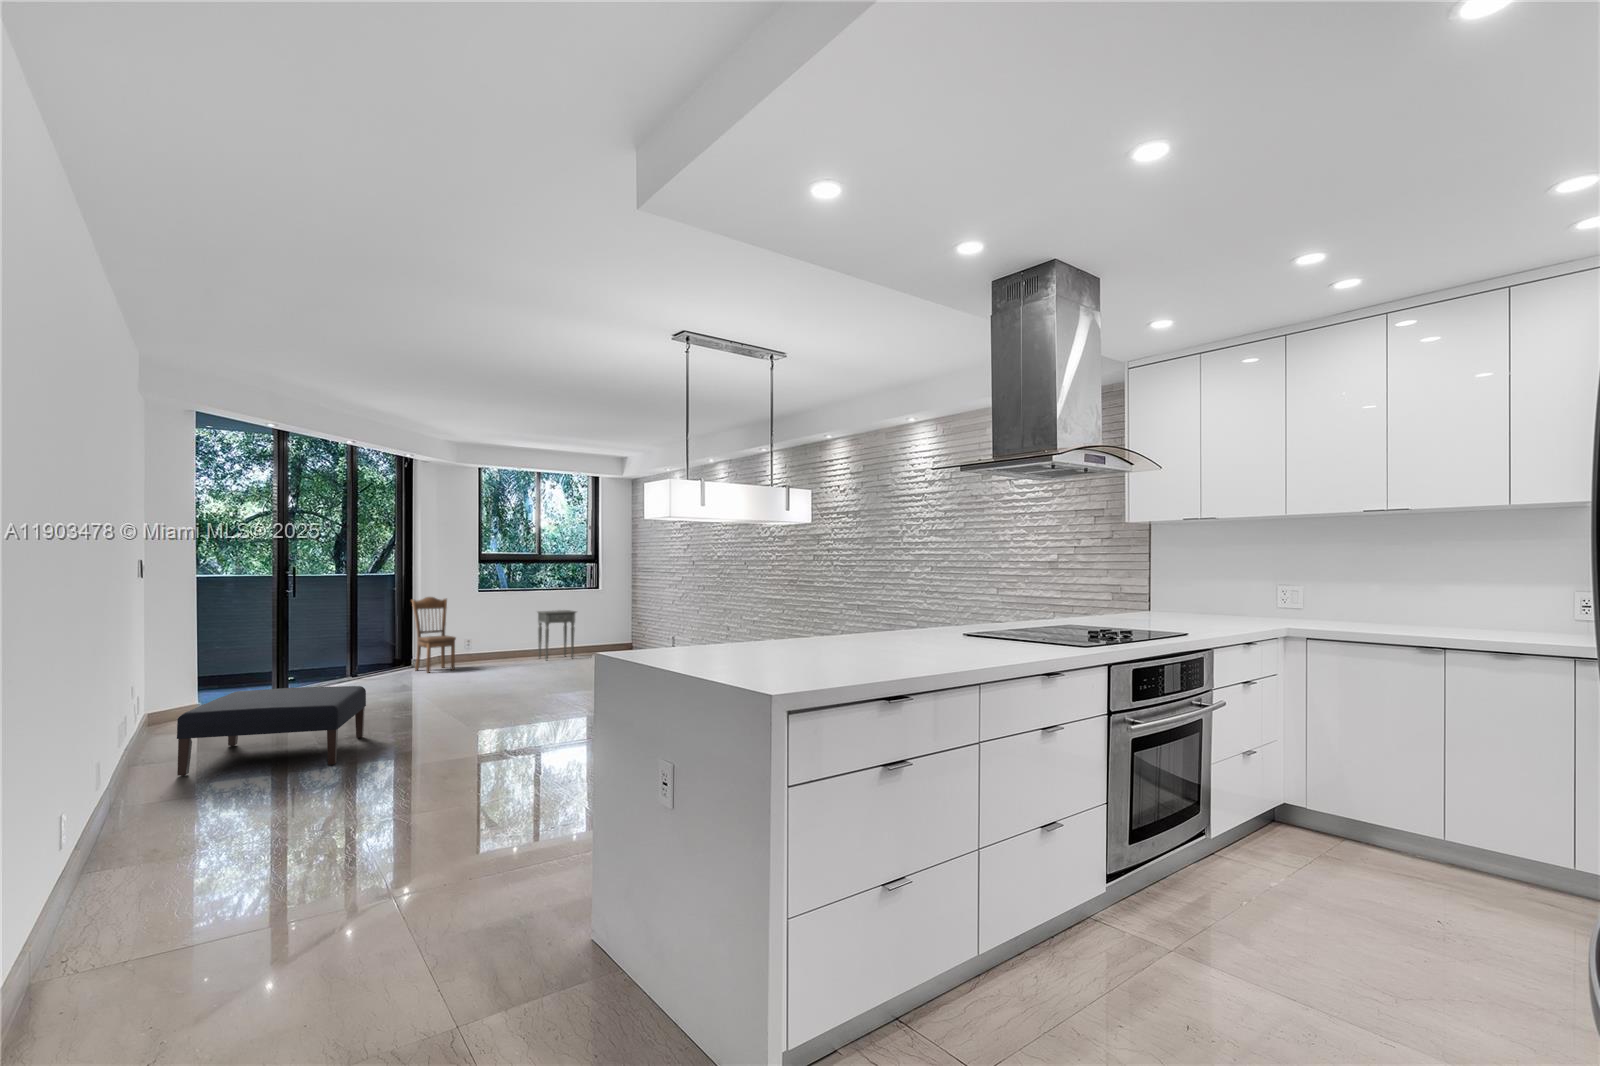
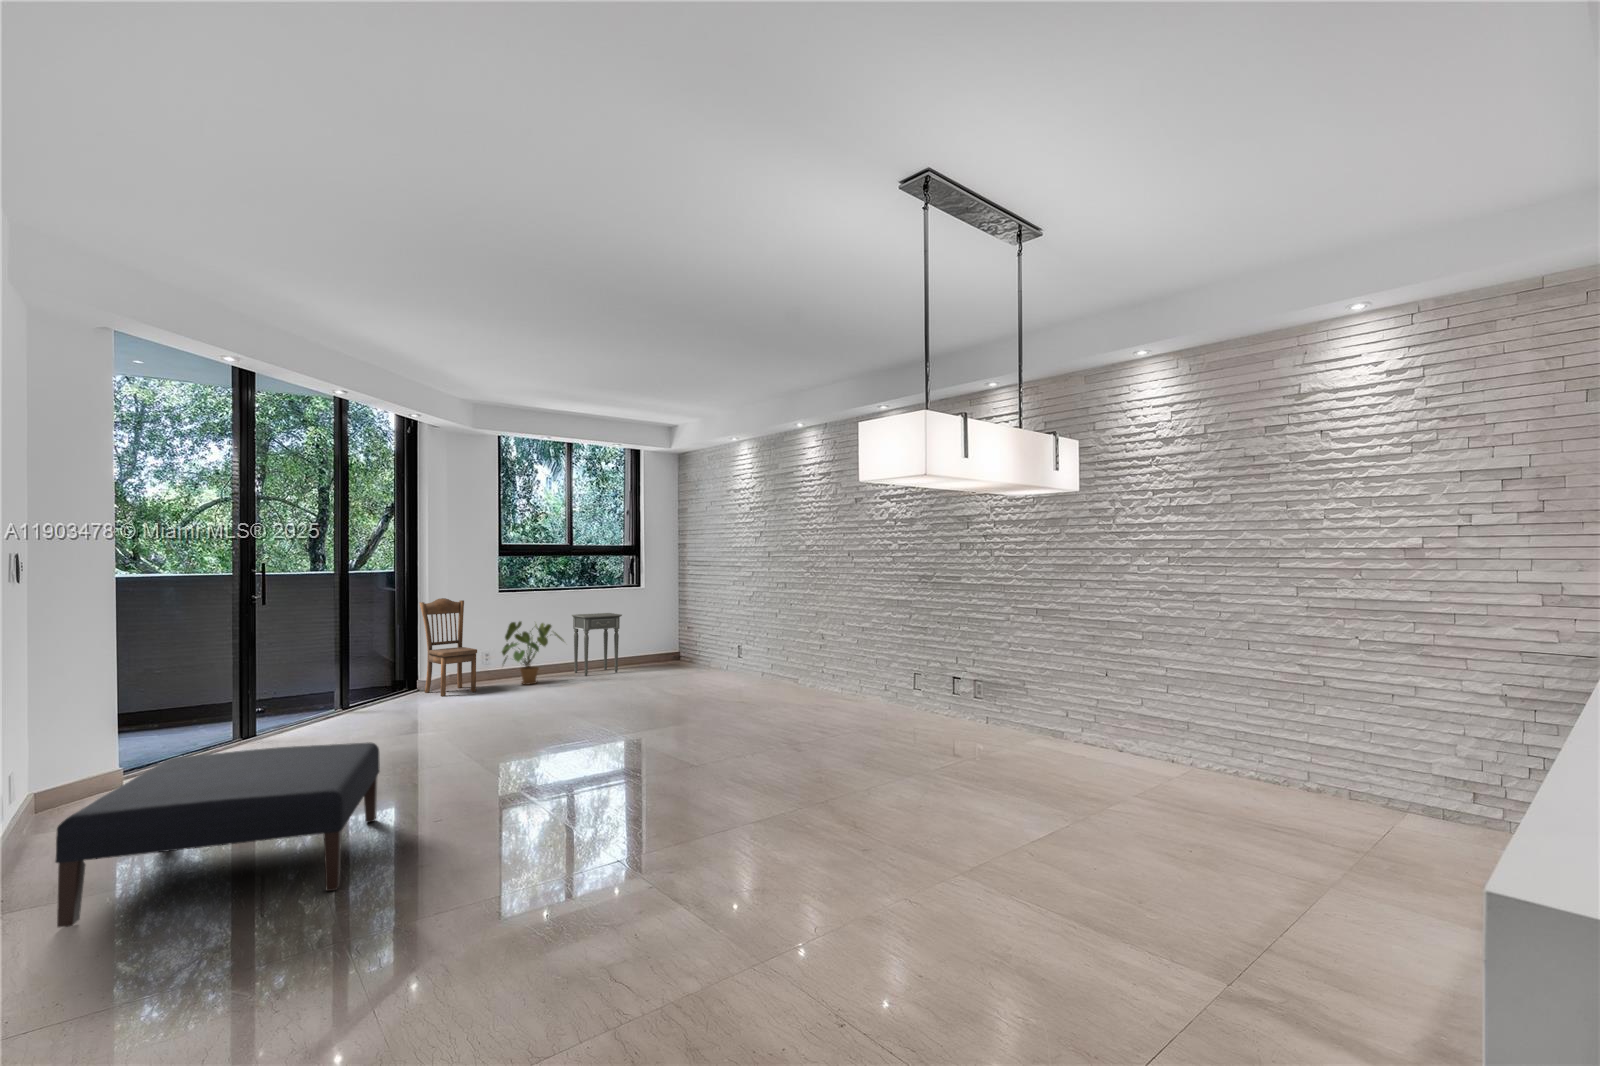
house plant: none [475,615,530,666] -> present [502,622,564,685]

